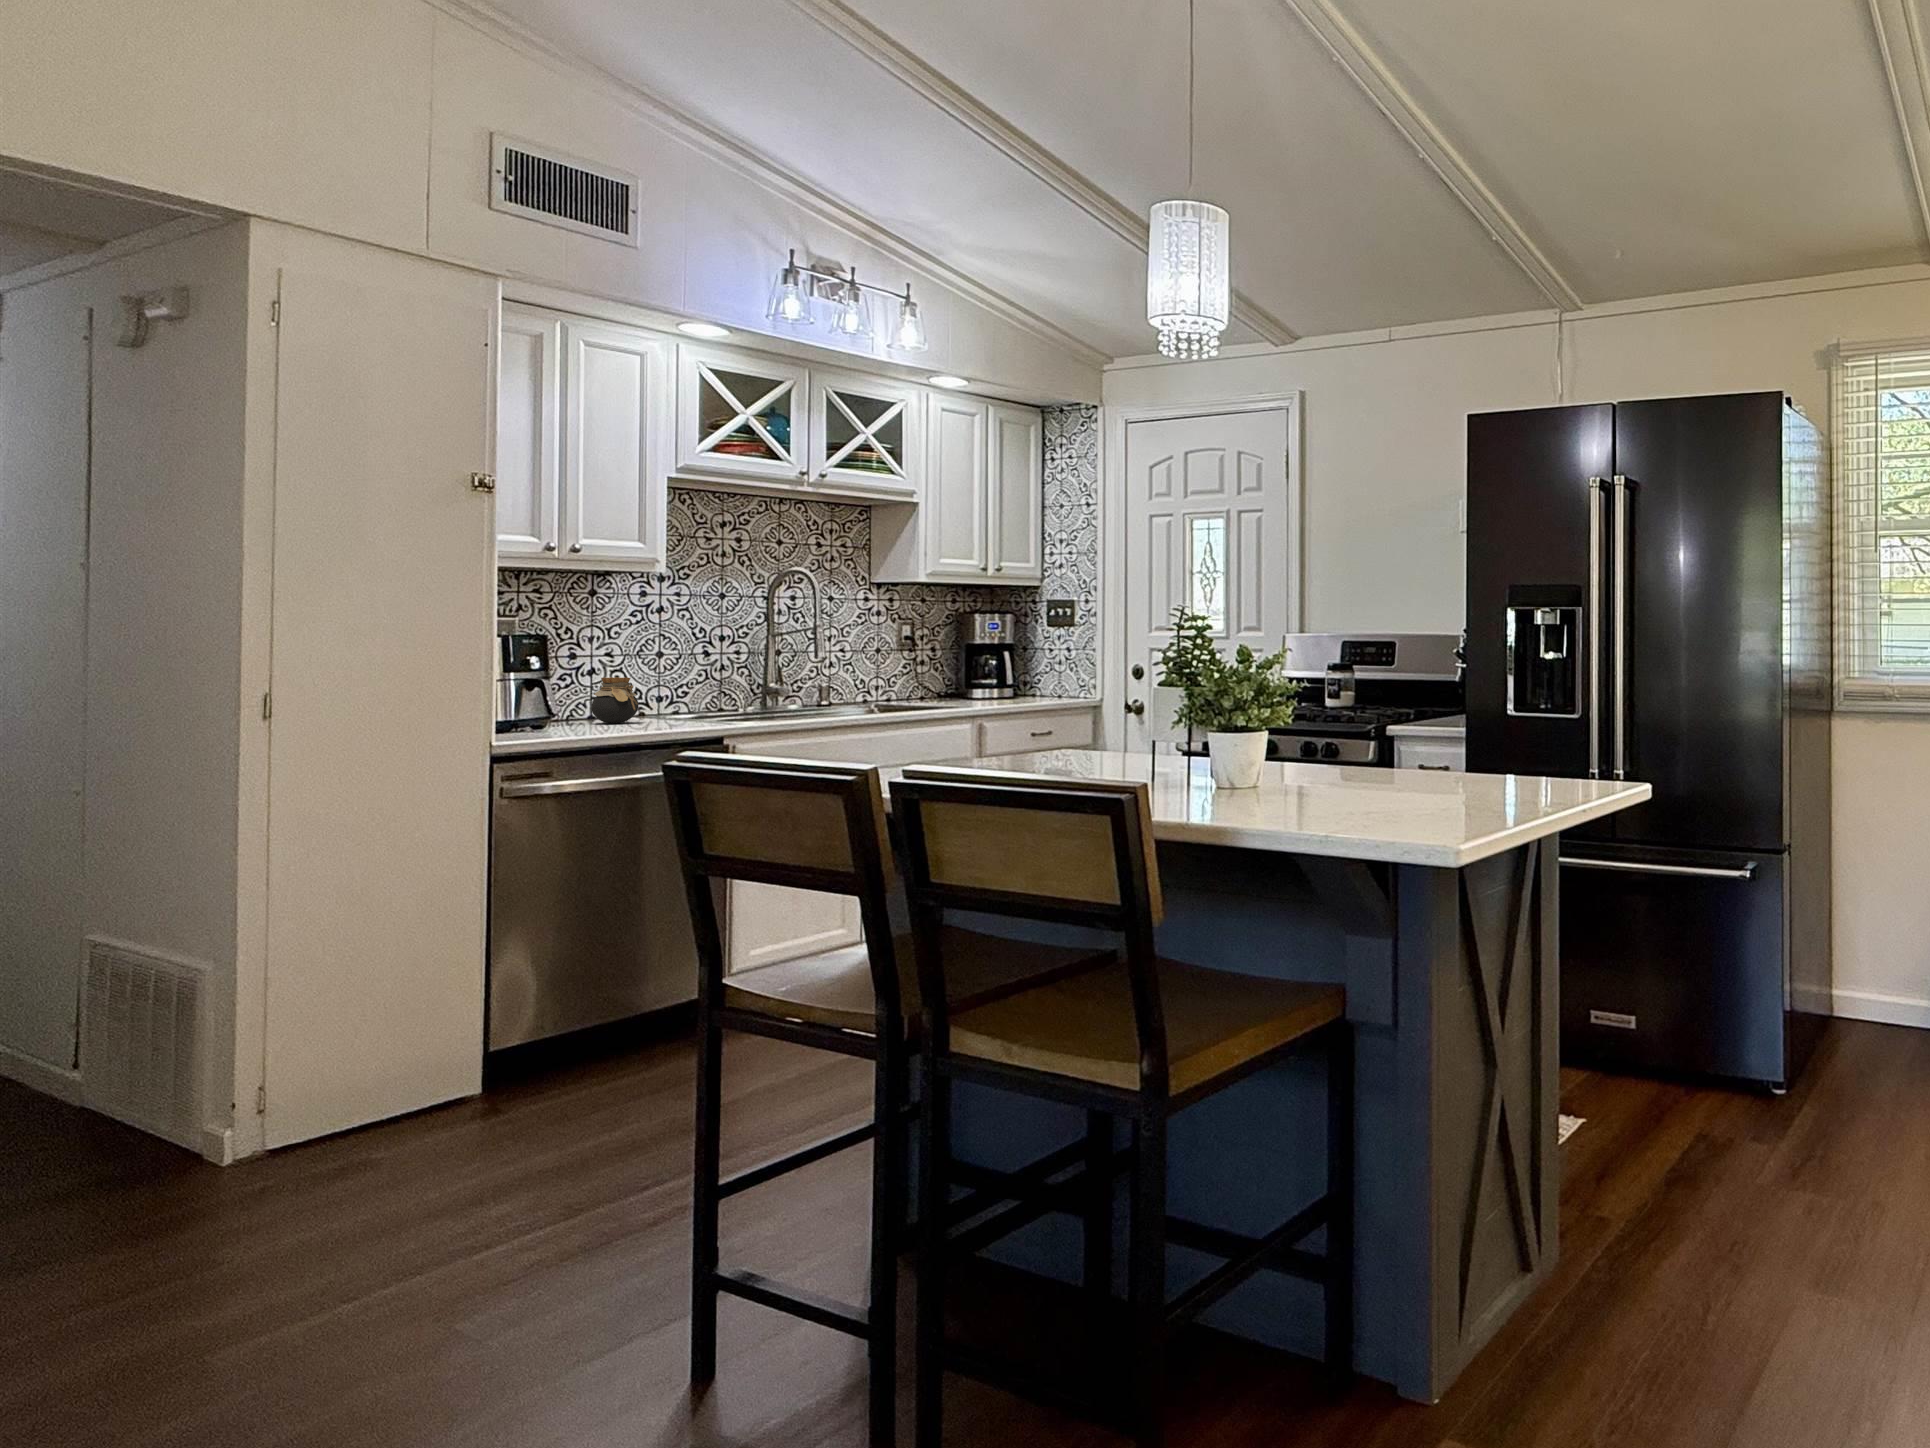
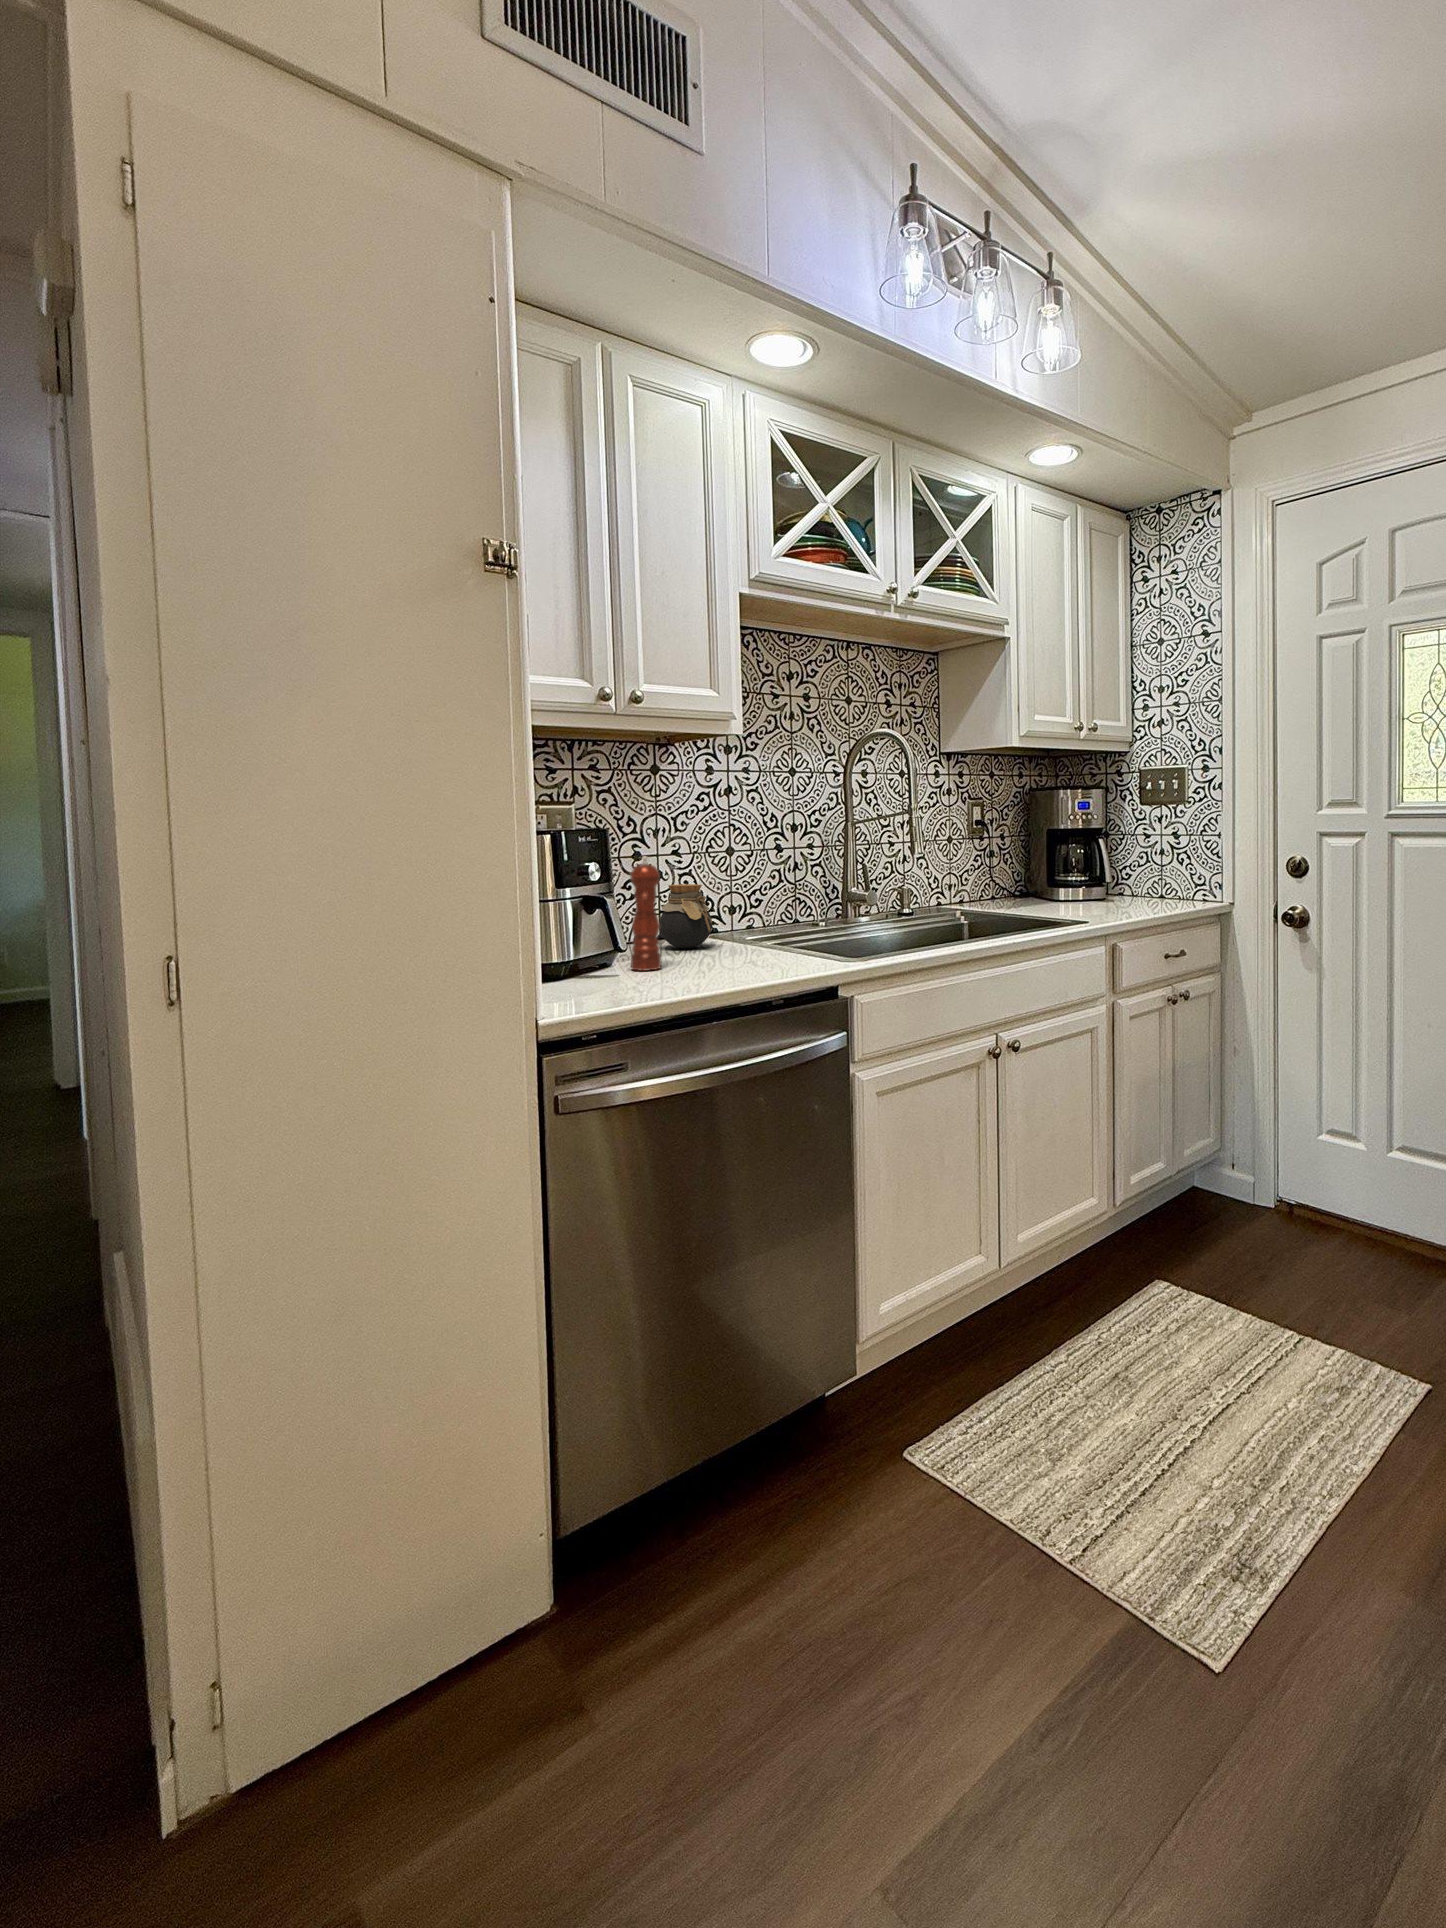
pepper mill: none [563,654,590,730] -> present [630,856,661,971]

